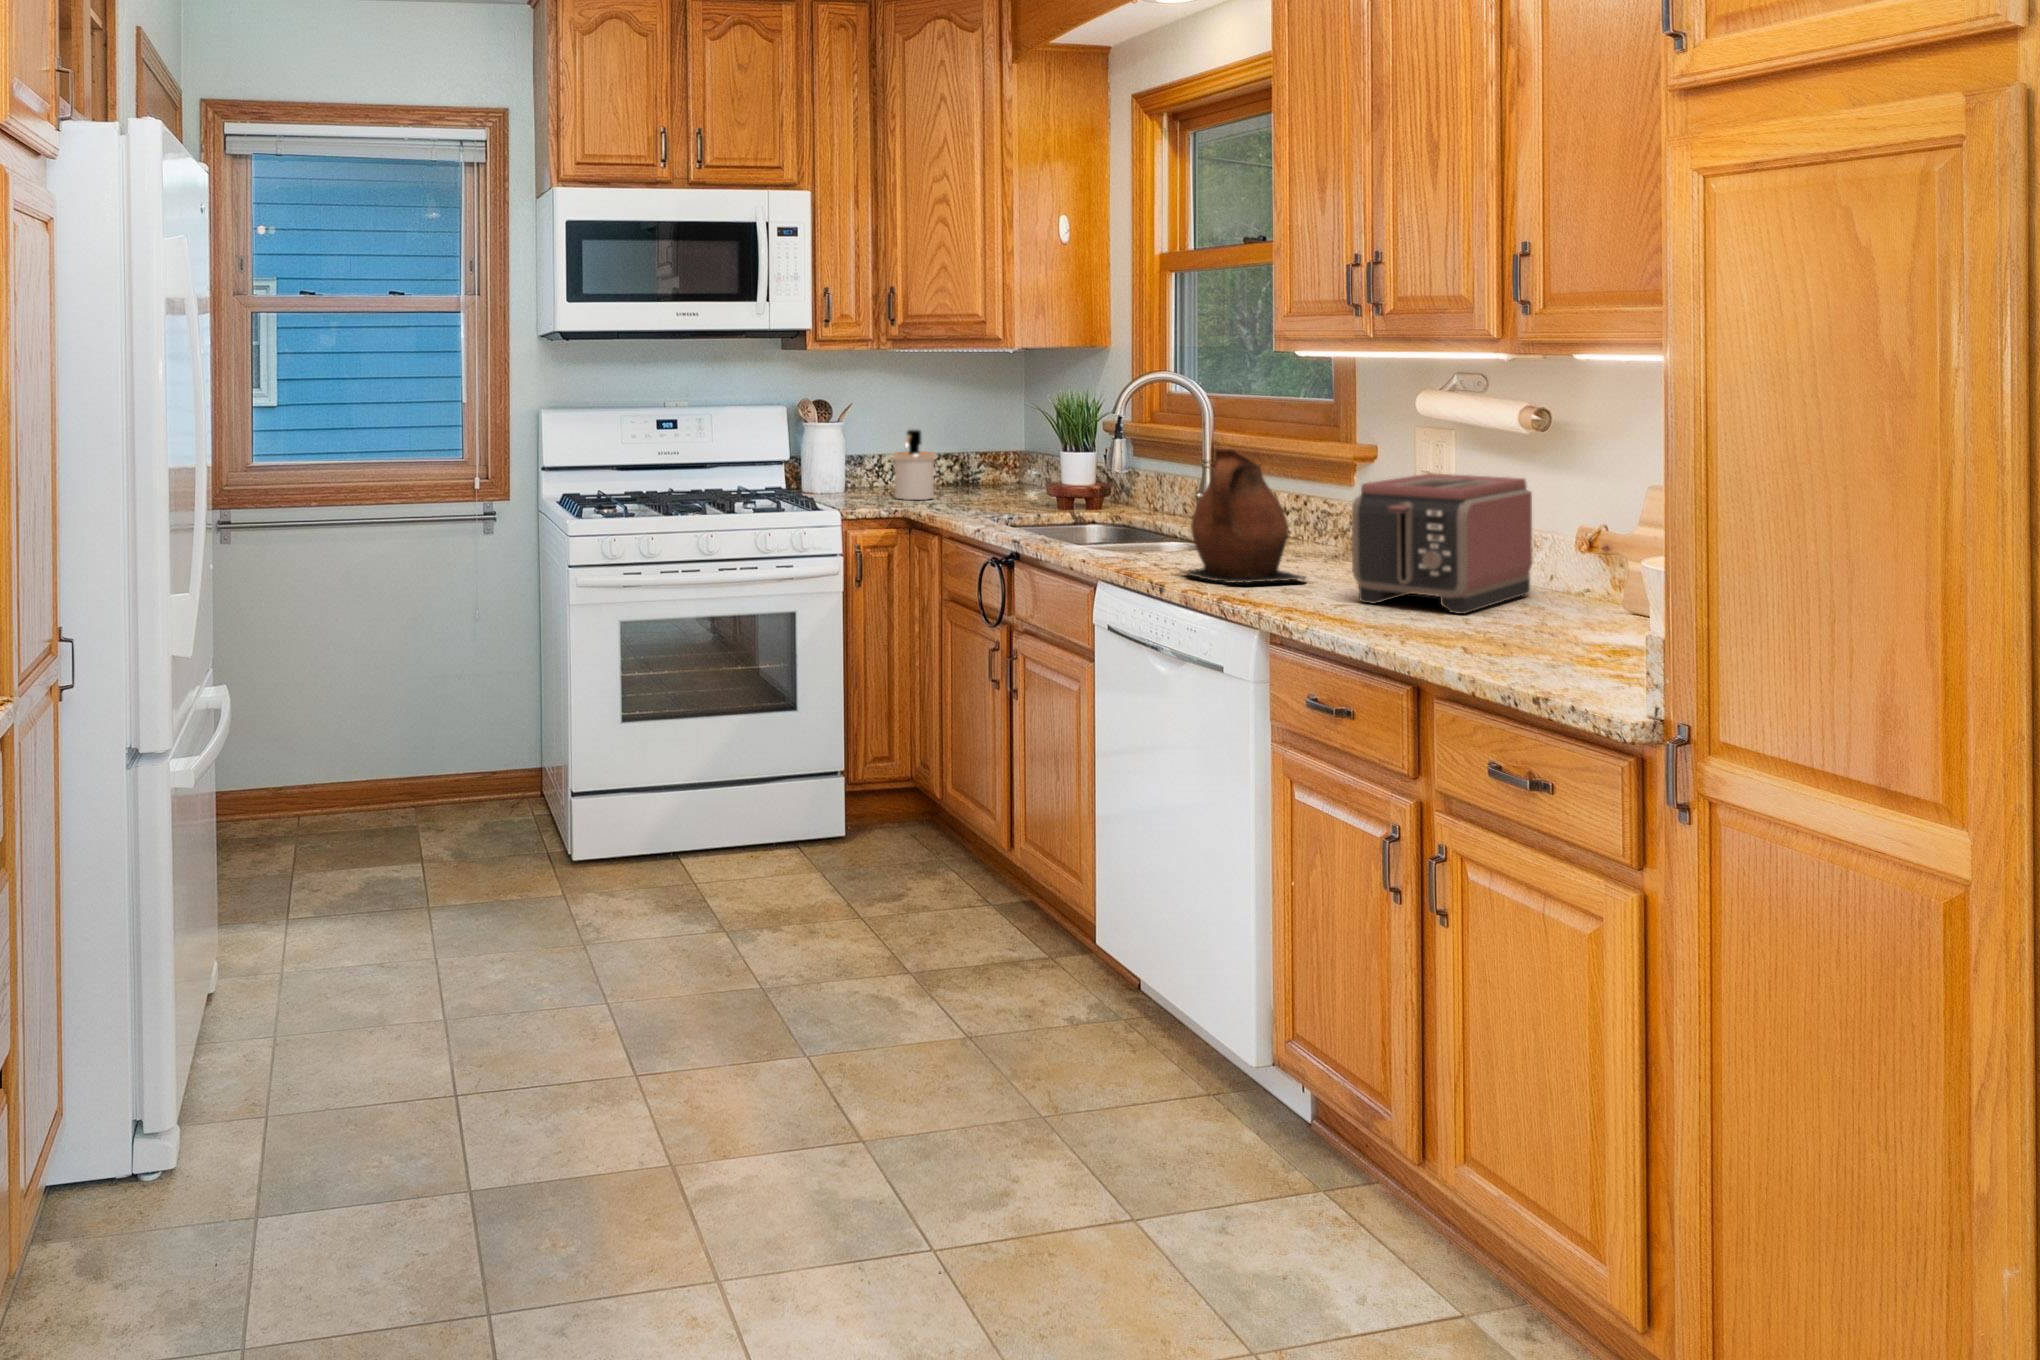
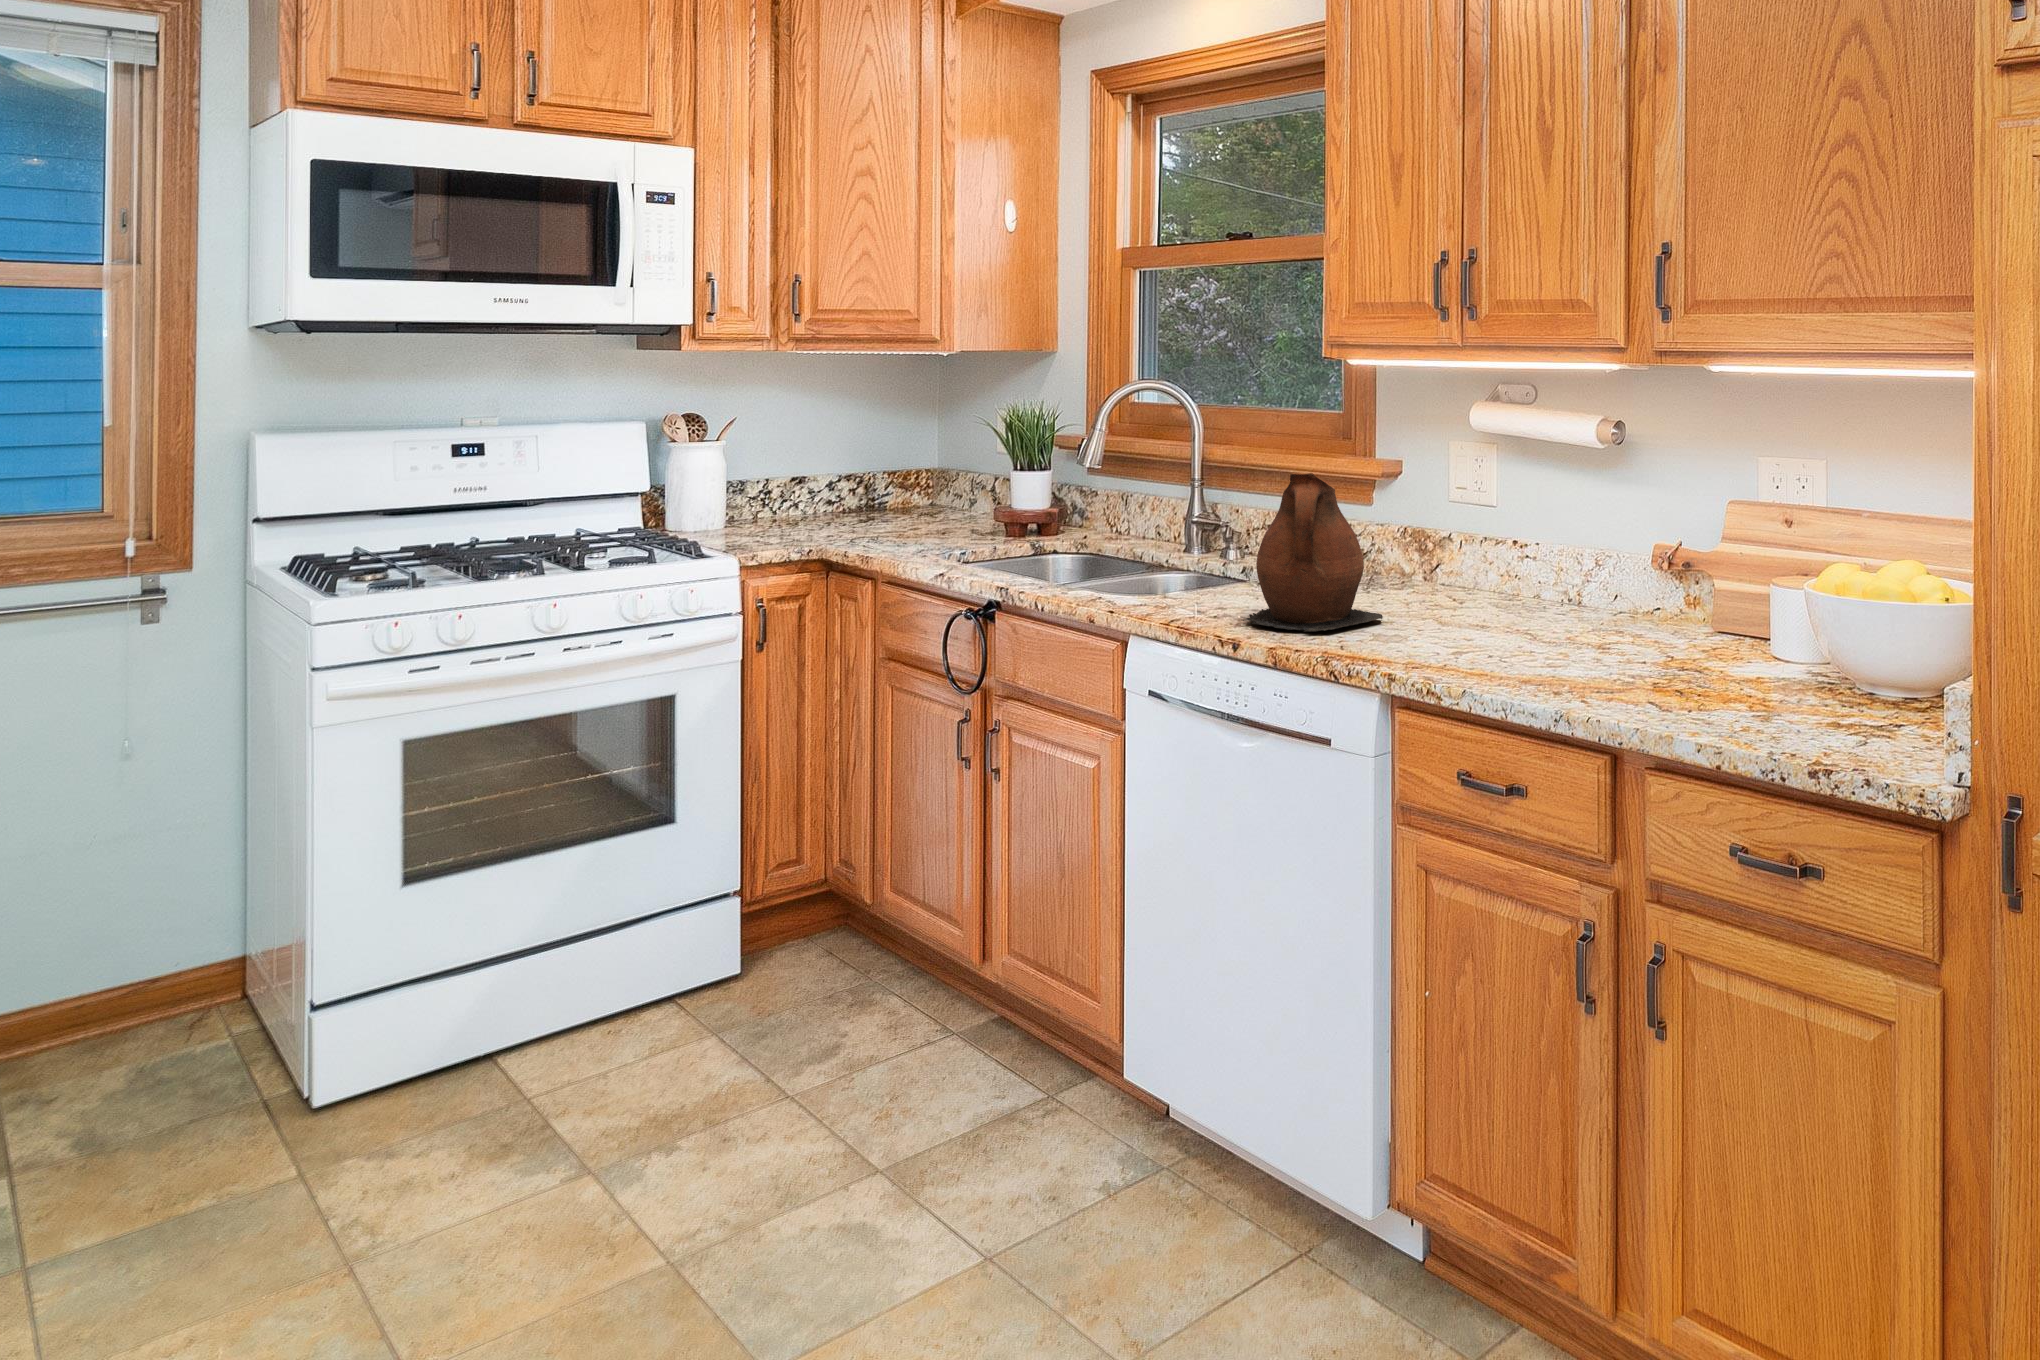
soap dispenser: present [893,430,935,500] -> none [795,449,849,534]
toaster: present [1352,473,1533,614] -> none [1463,491,1605,651]

